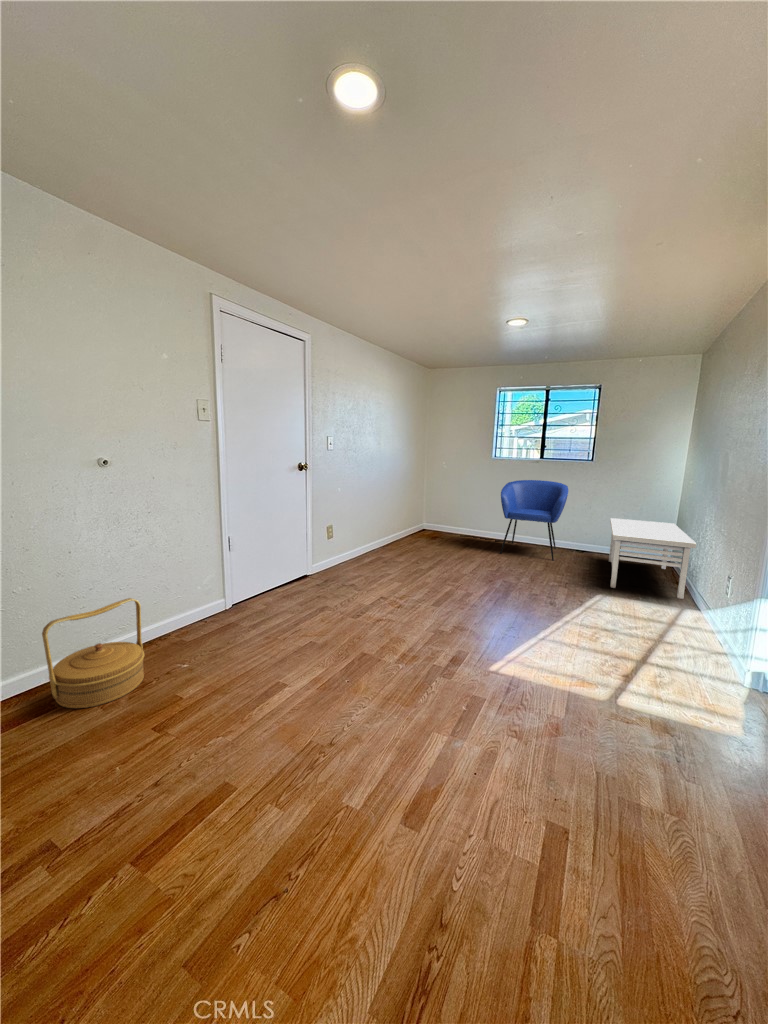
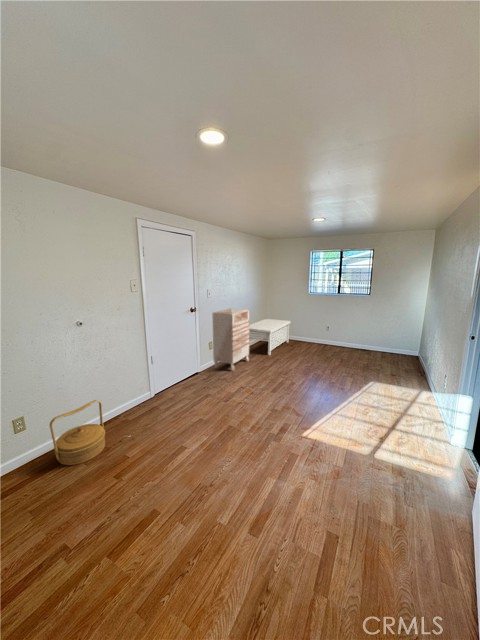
dresser: none [337,476,398,576] -> present [212,309,250,371]
armchair: present [500,480,568,561] -> none [313,306,355,357]
storage bench: present [609,518,696,599] -> present [249,319,290,355]

